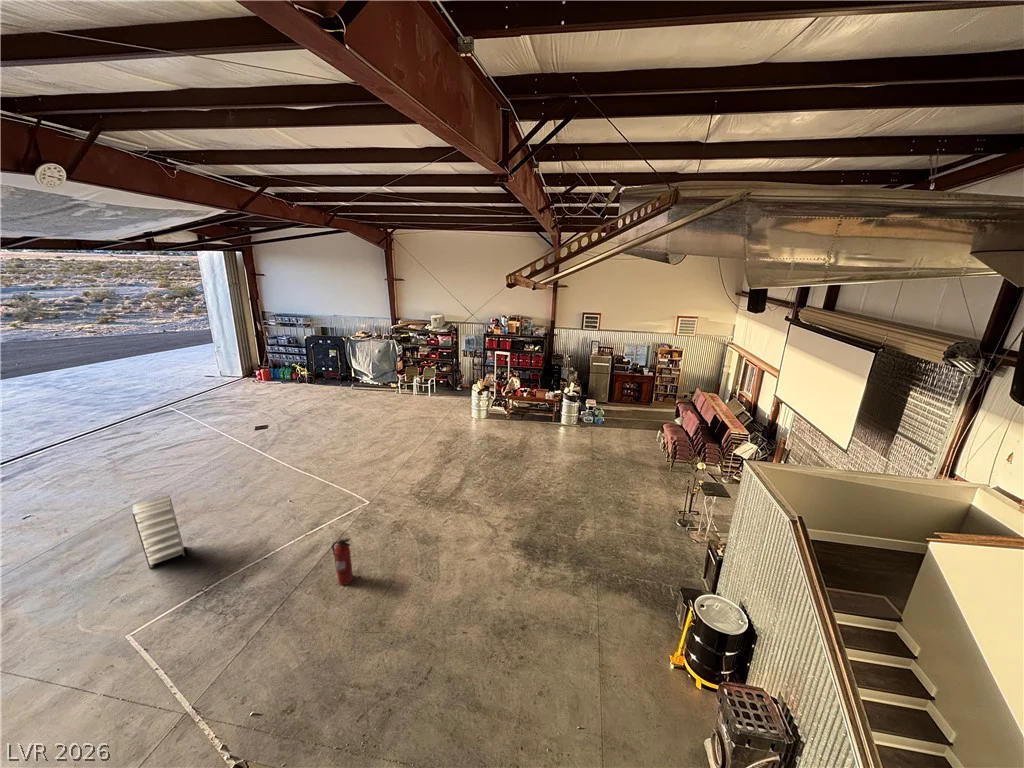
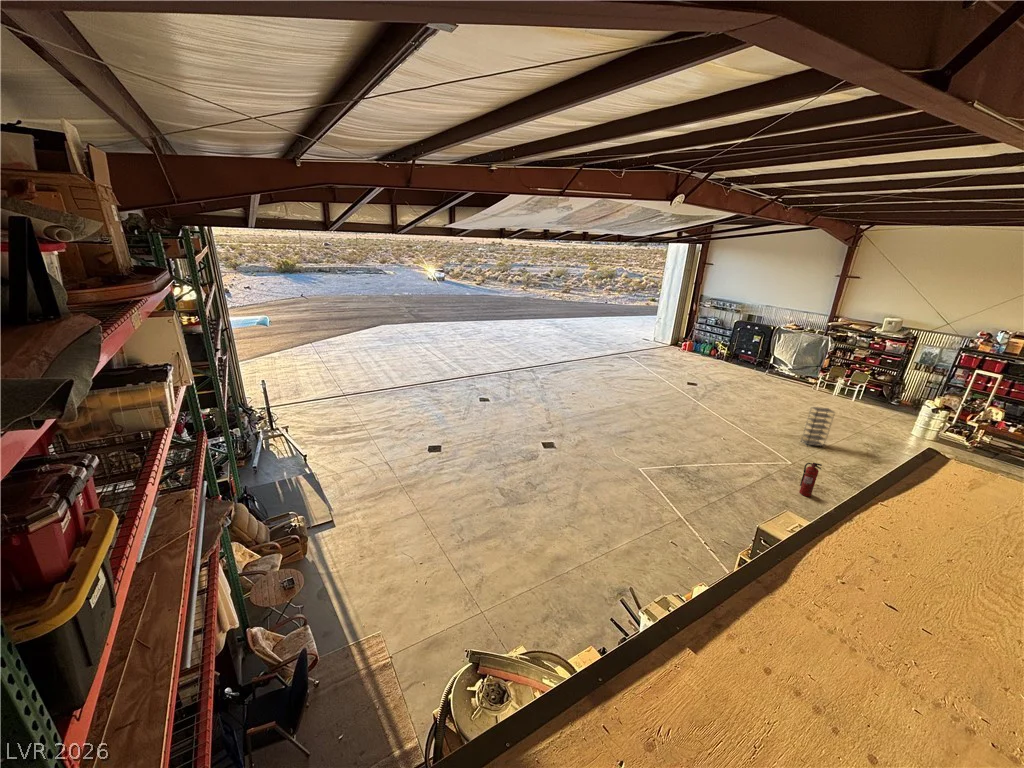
shelving unit: present [132,496,185,568] -> present [801,407,834,446]

